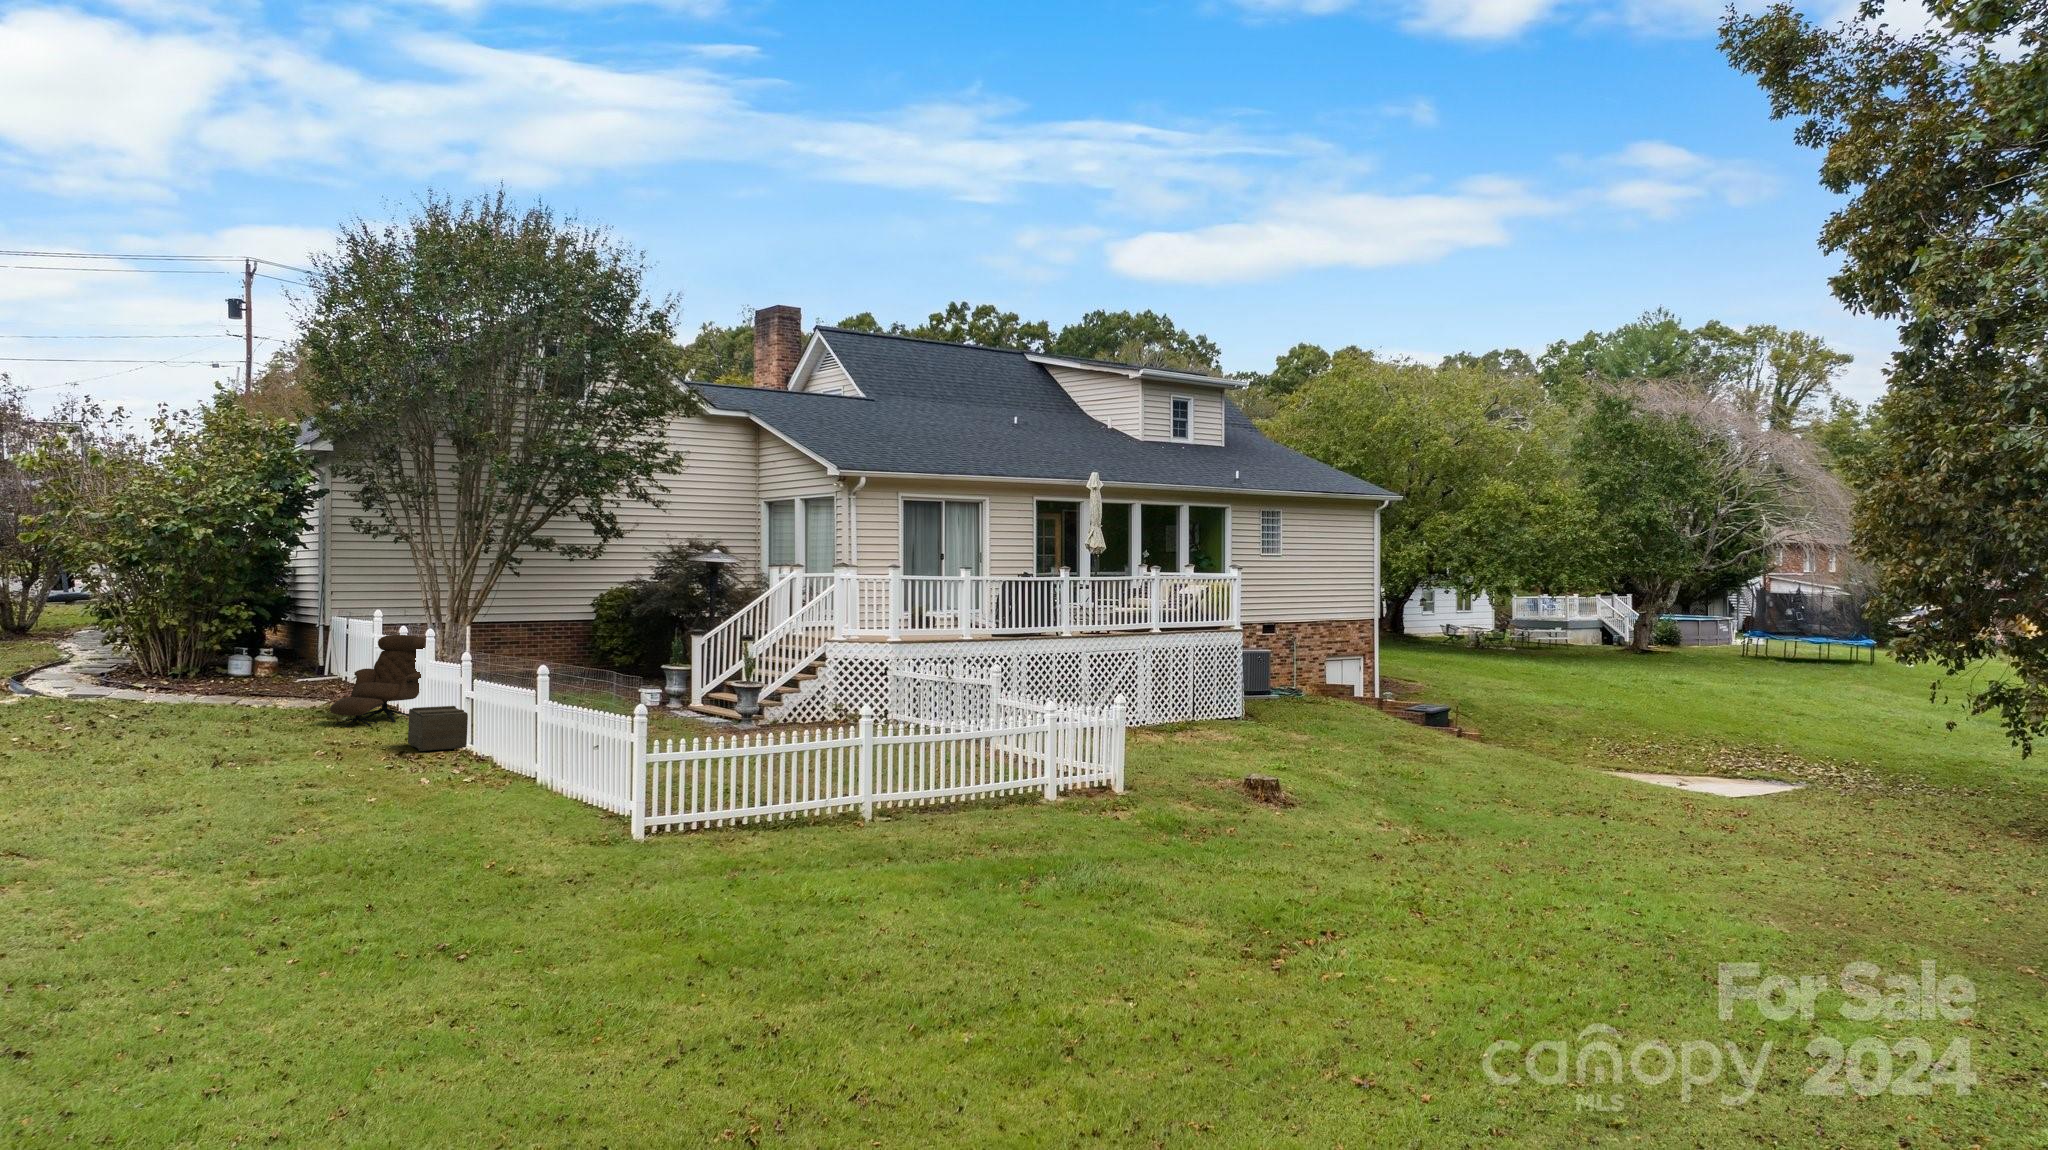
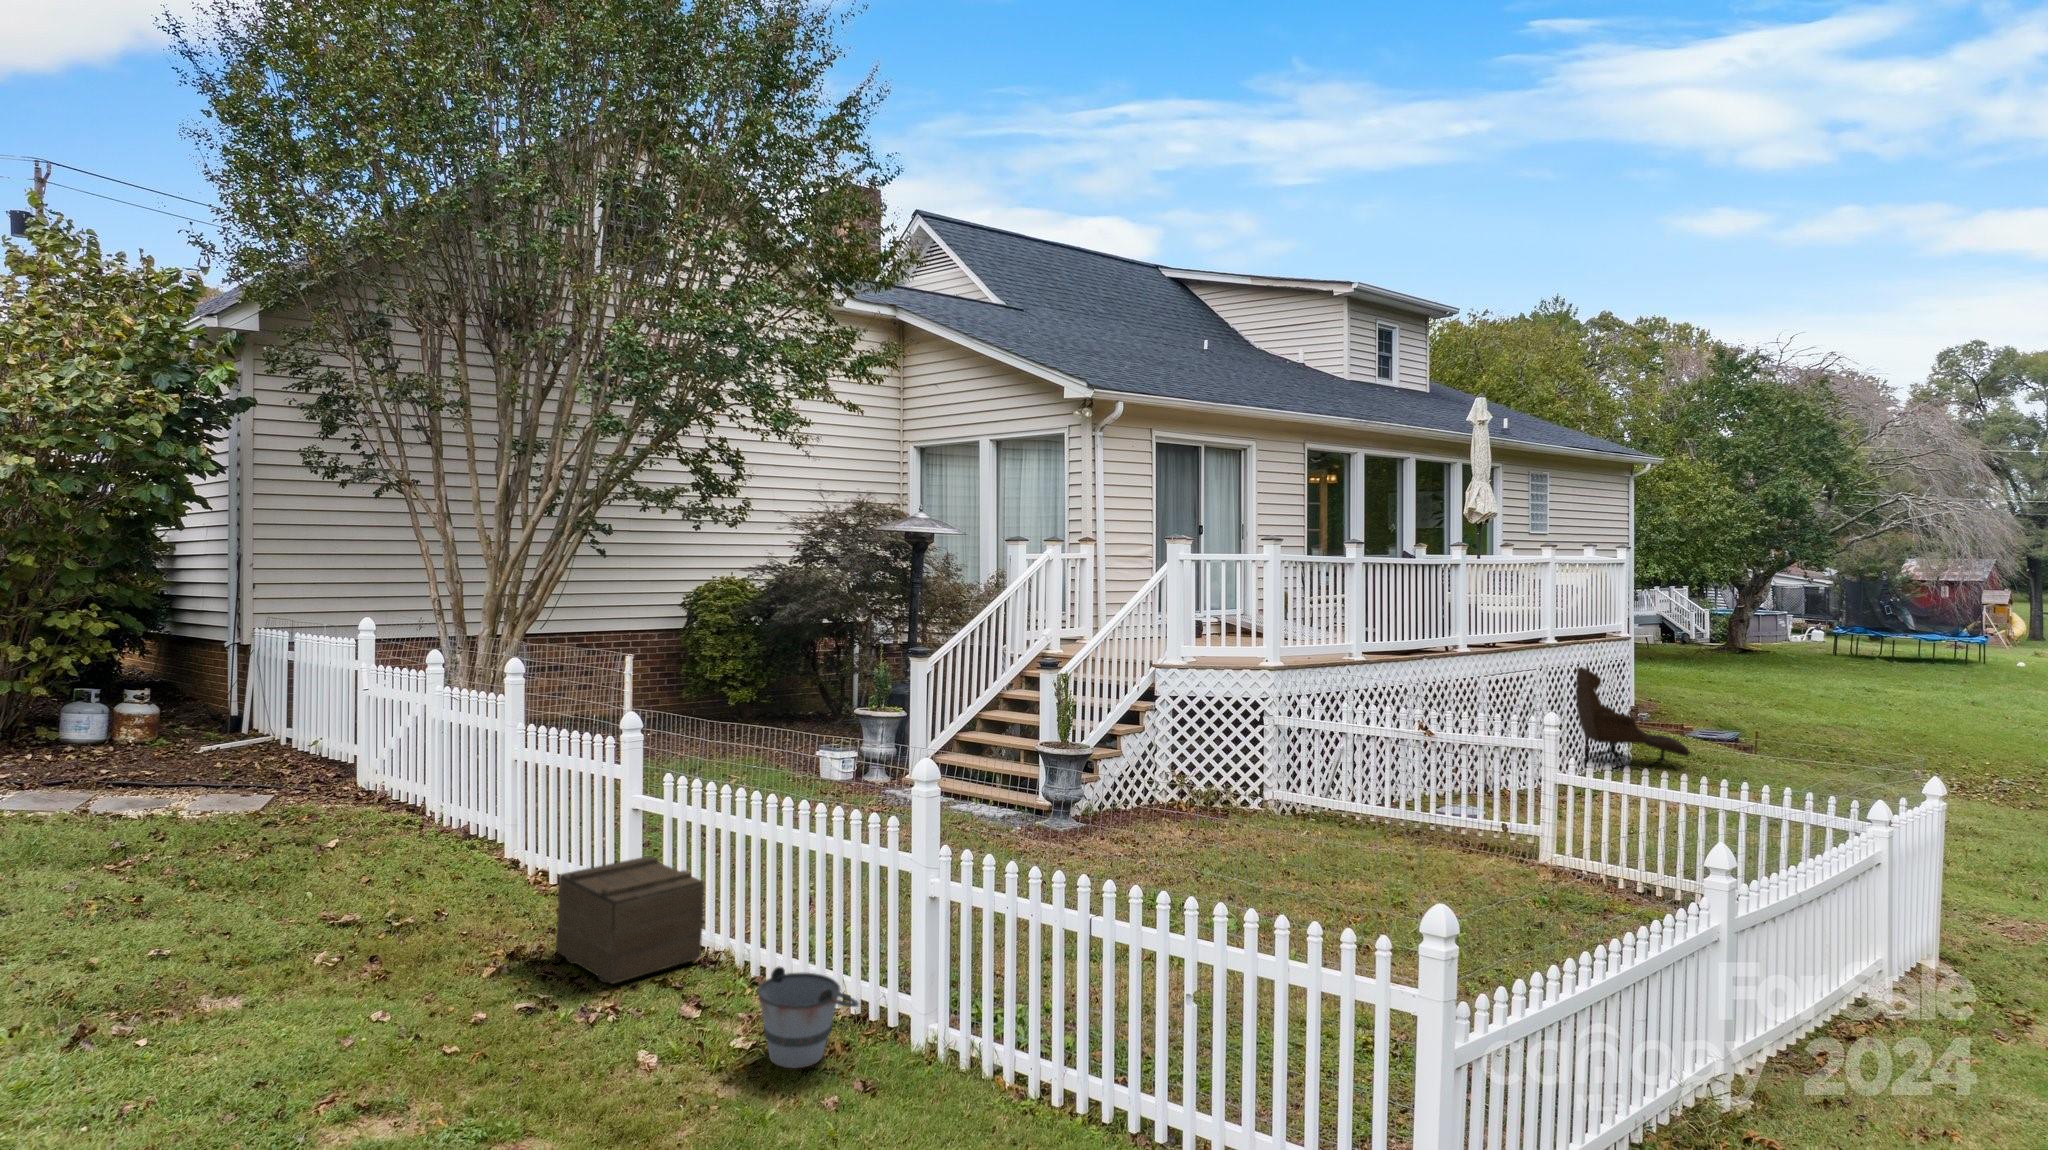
lounge chair: present [330,635,426,728] -> present [1574,667,1689,769]
bucket: none [455,735,500,770] -> present [757,966,858,1068]

